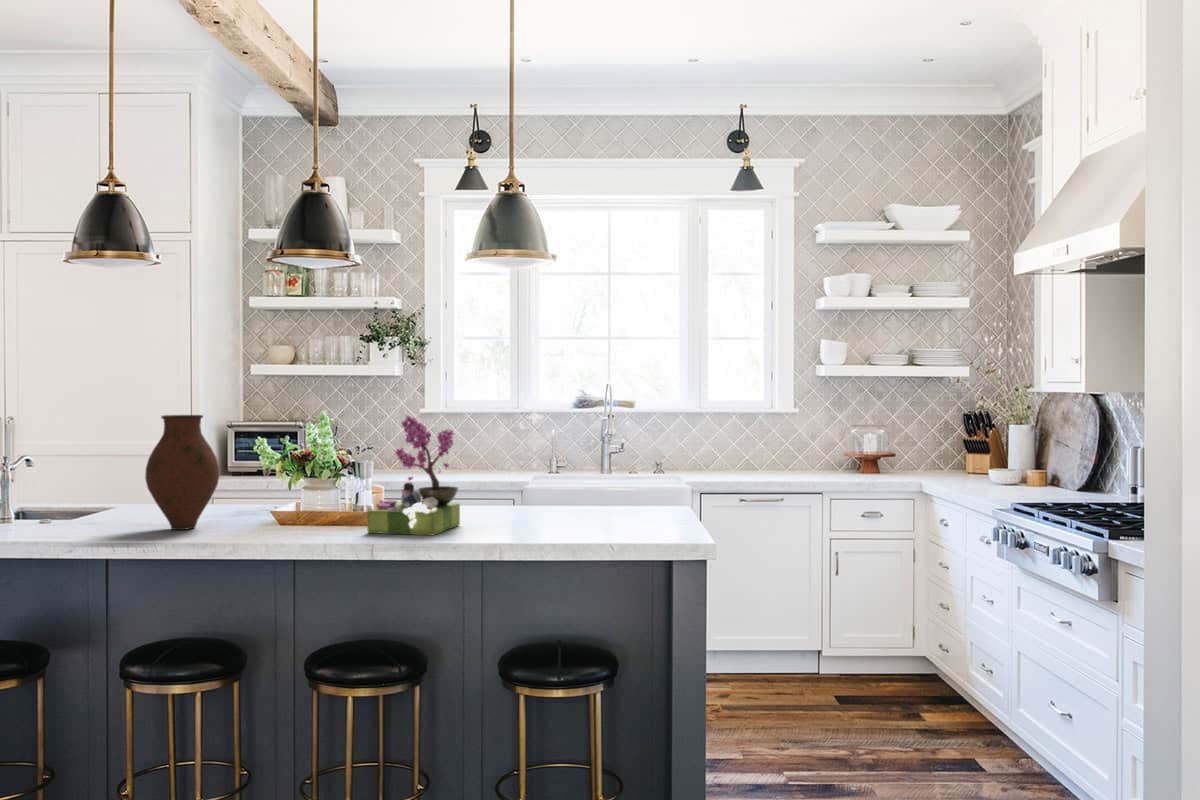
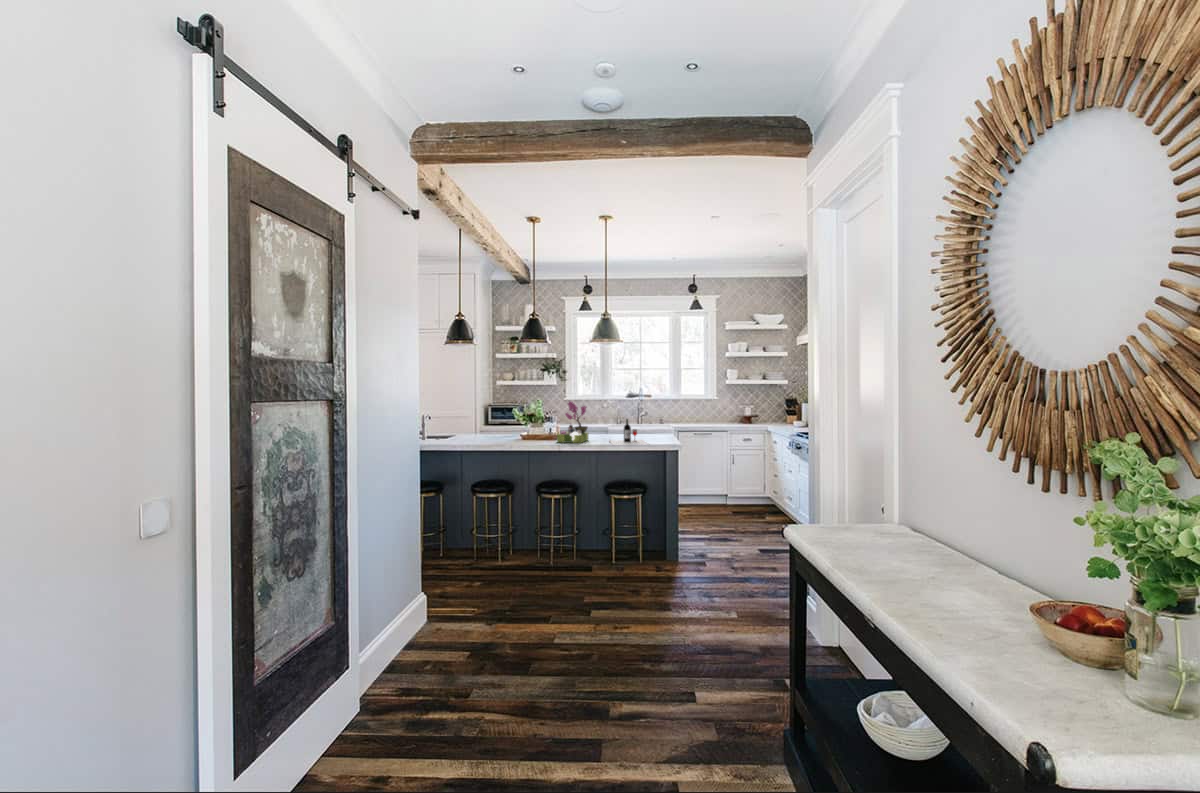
vase: present [145,415,219,530] -> none [479,401,504,441]
wine bottle: none [515,466,628,542] -> present [609,419,648,445]

